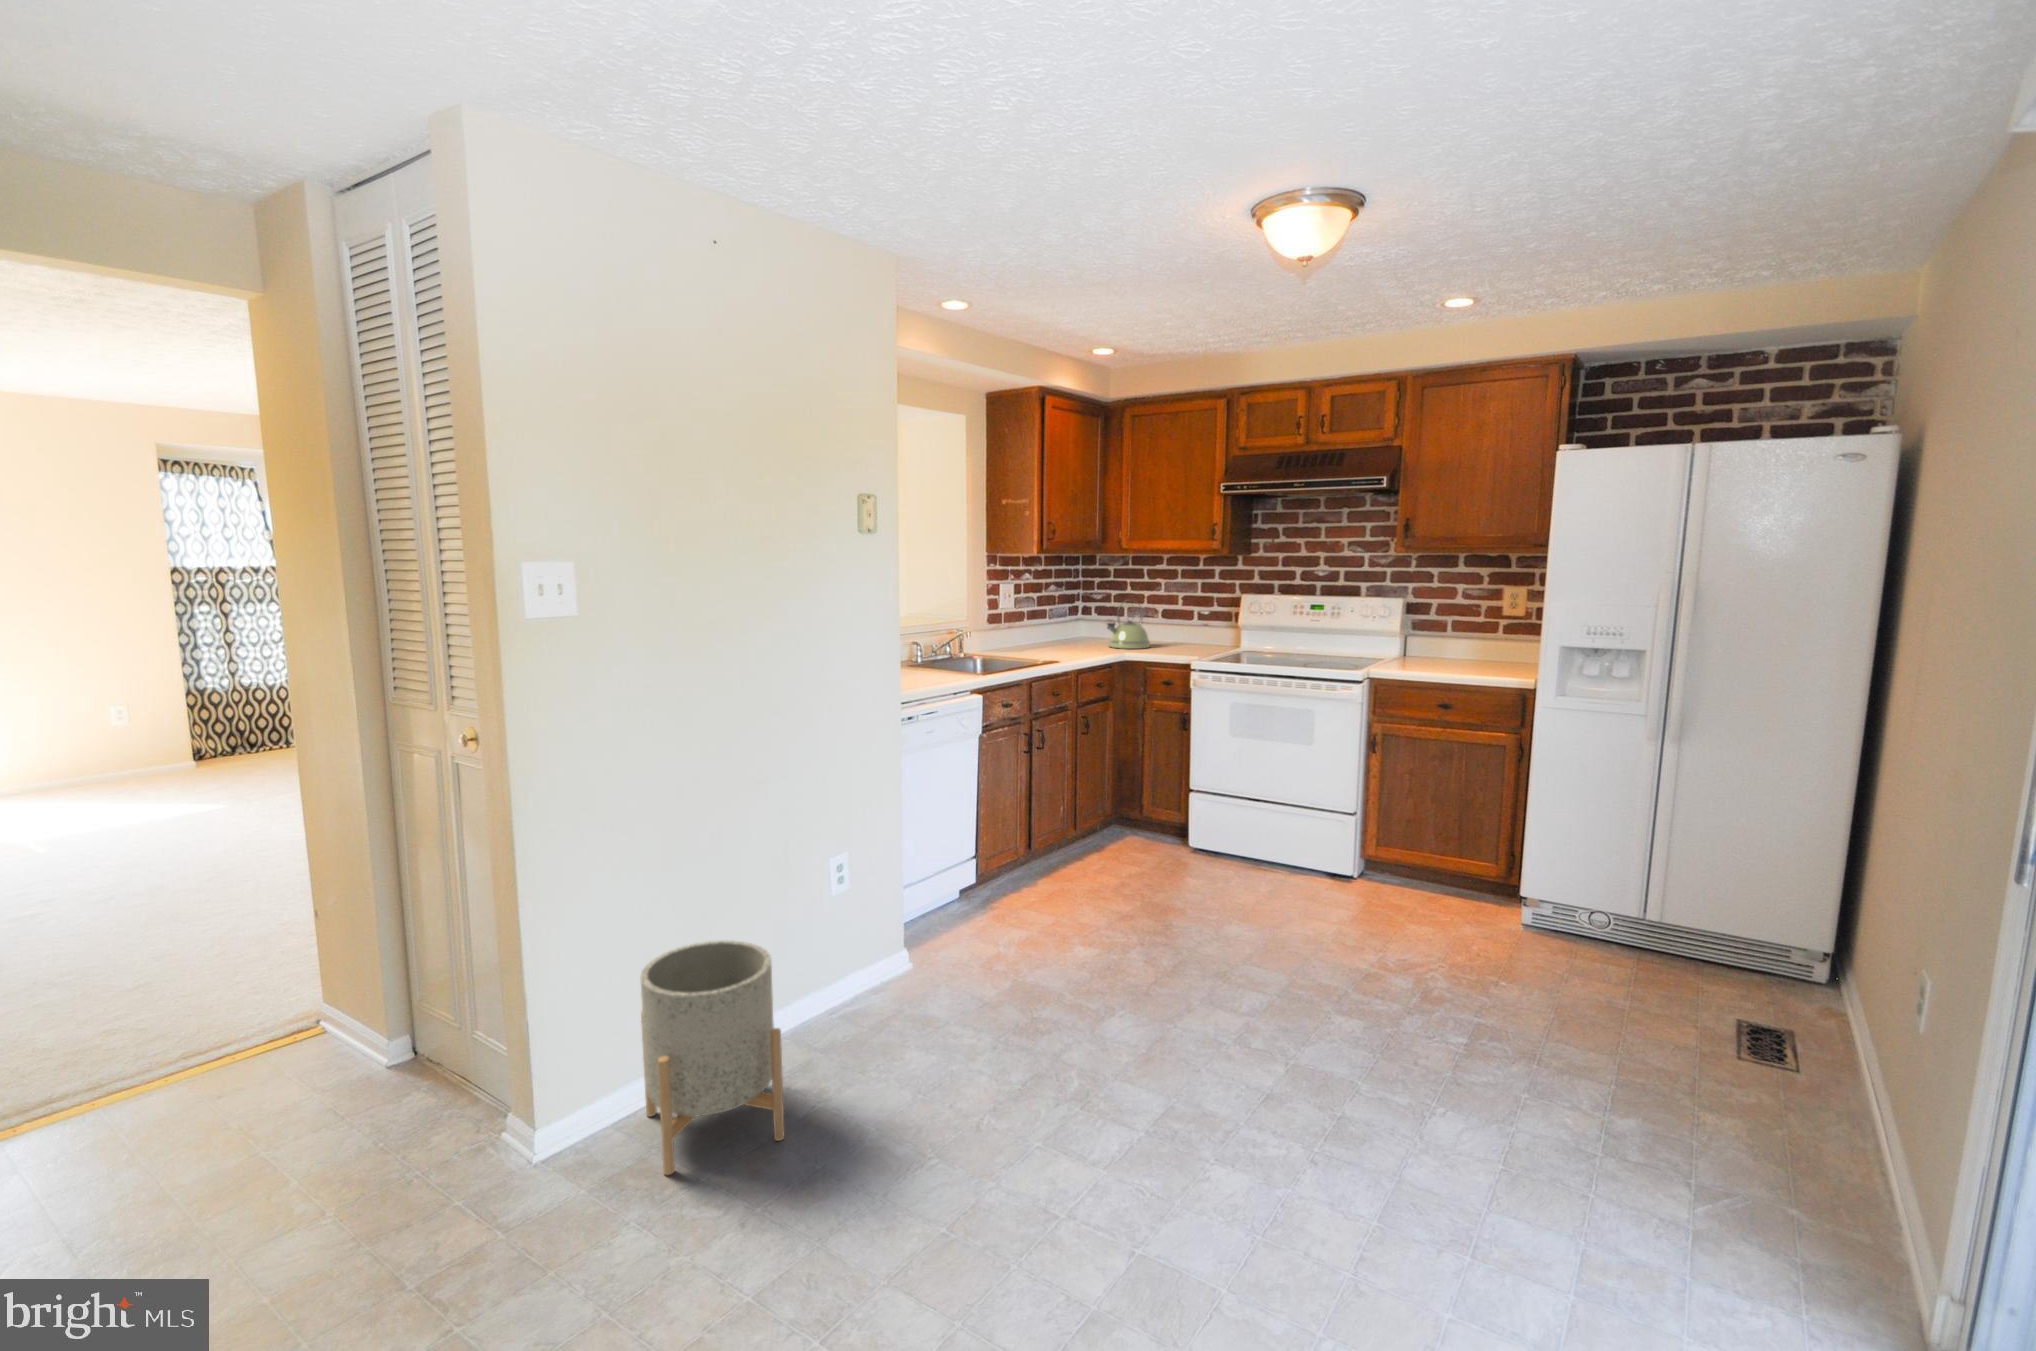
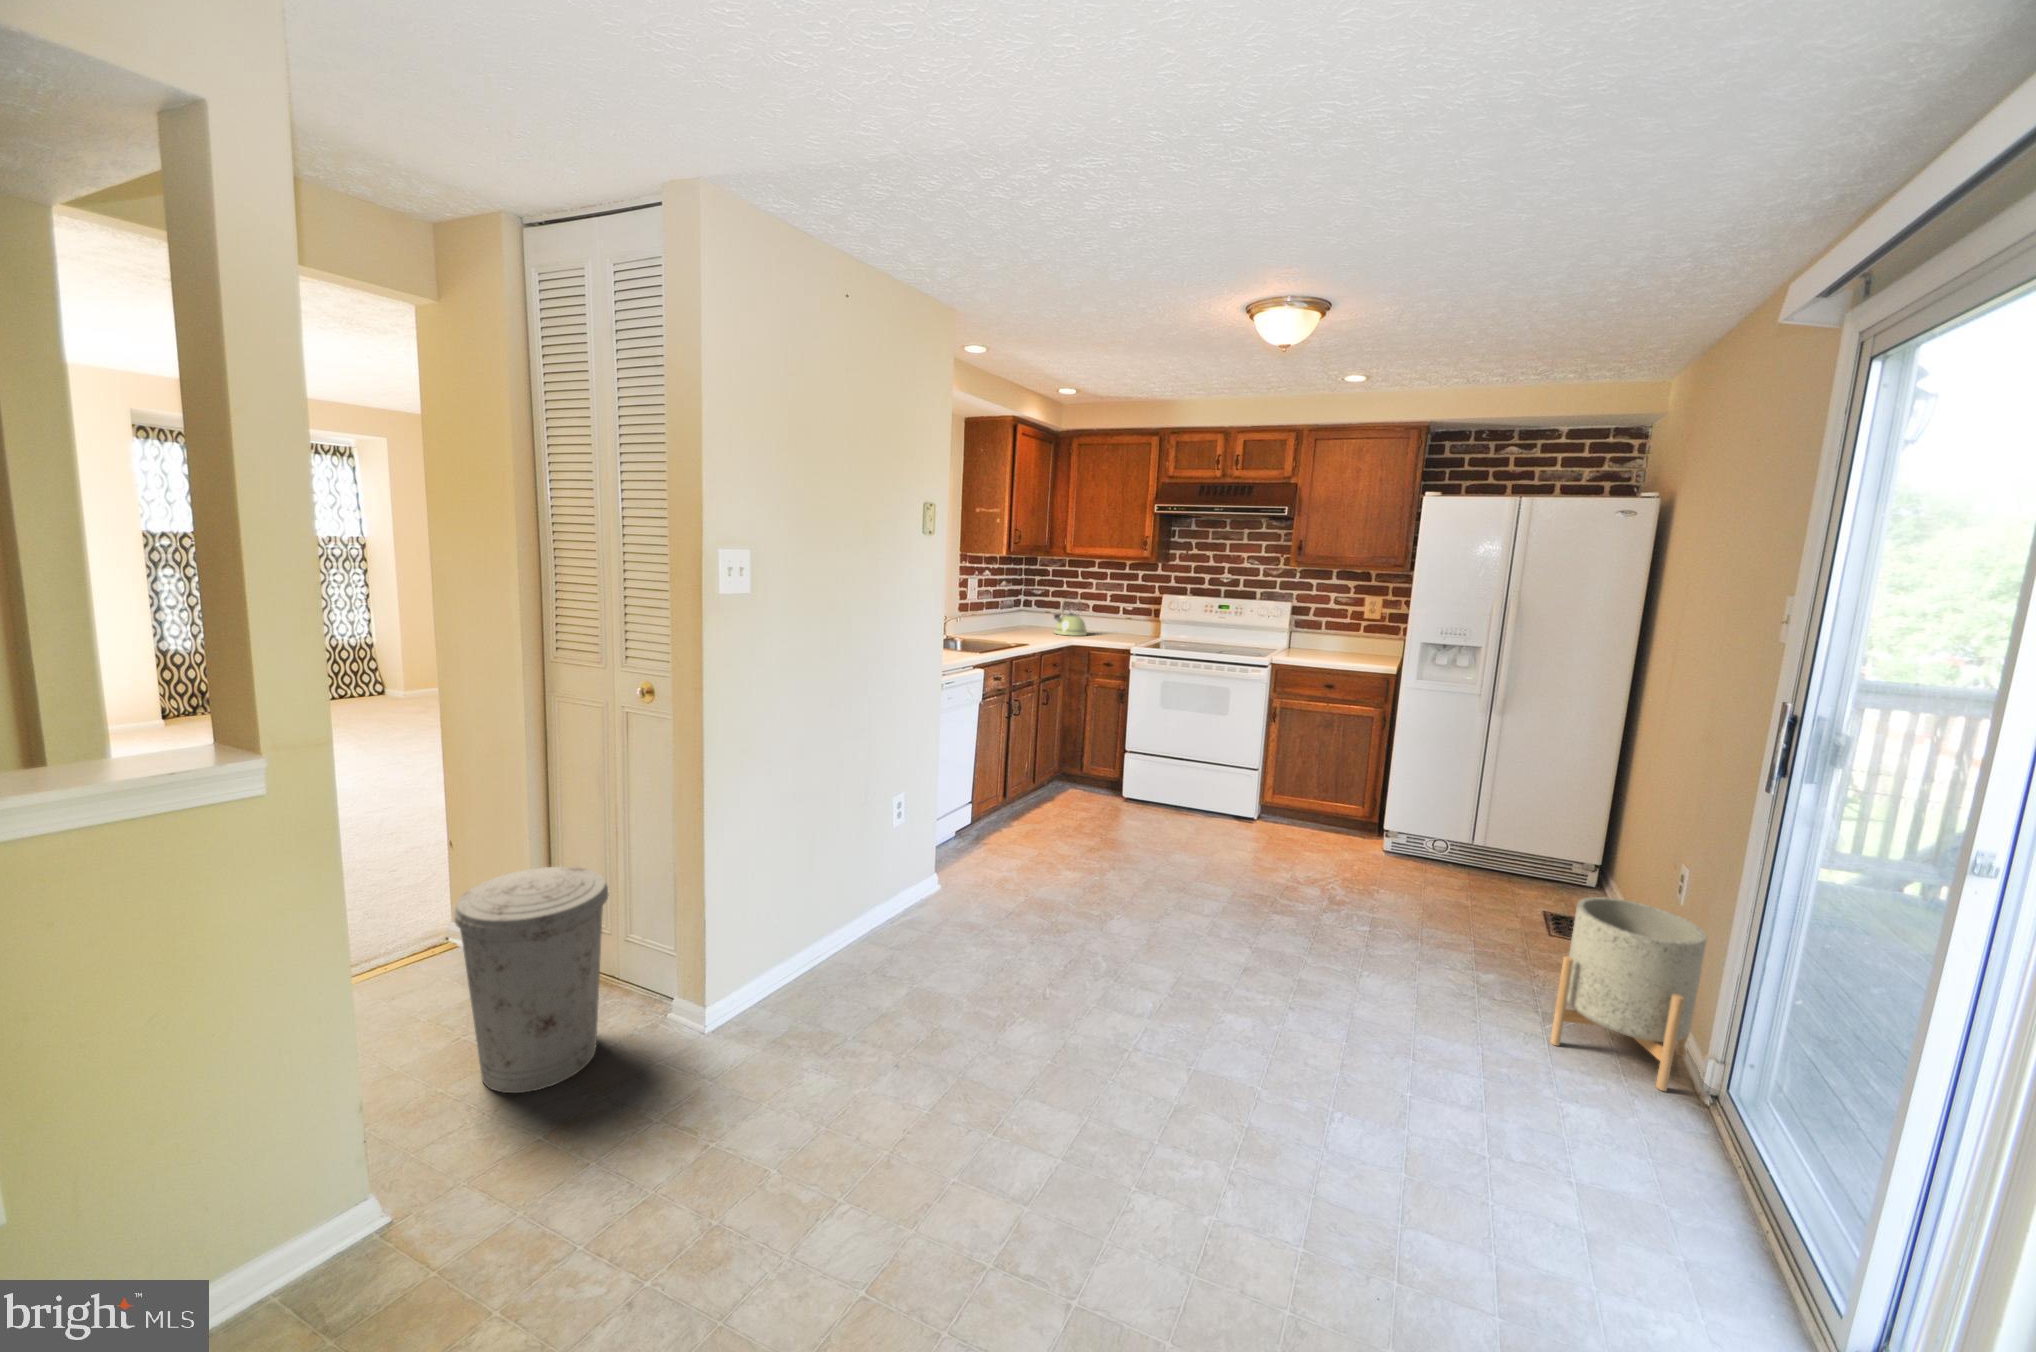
trash can: none [292,929,468,1183] -> present [454,867,609,1093]
planter: present [640,941,784,1175] -> present [1550,897,1707,1091]

